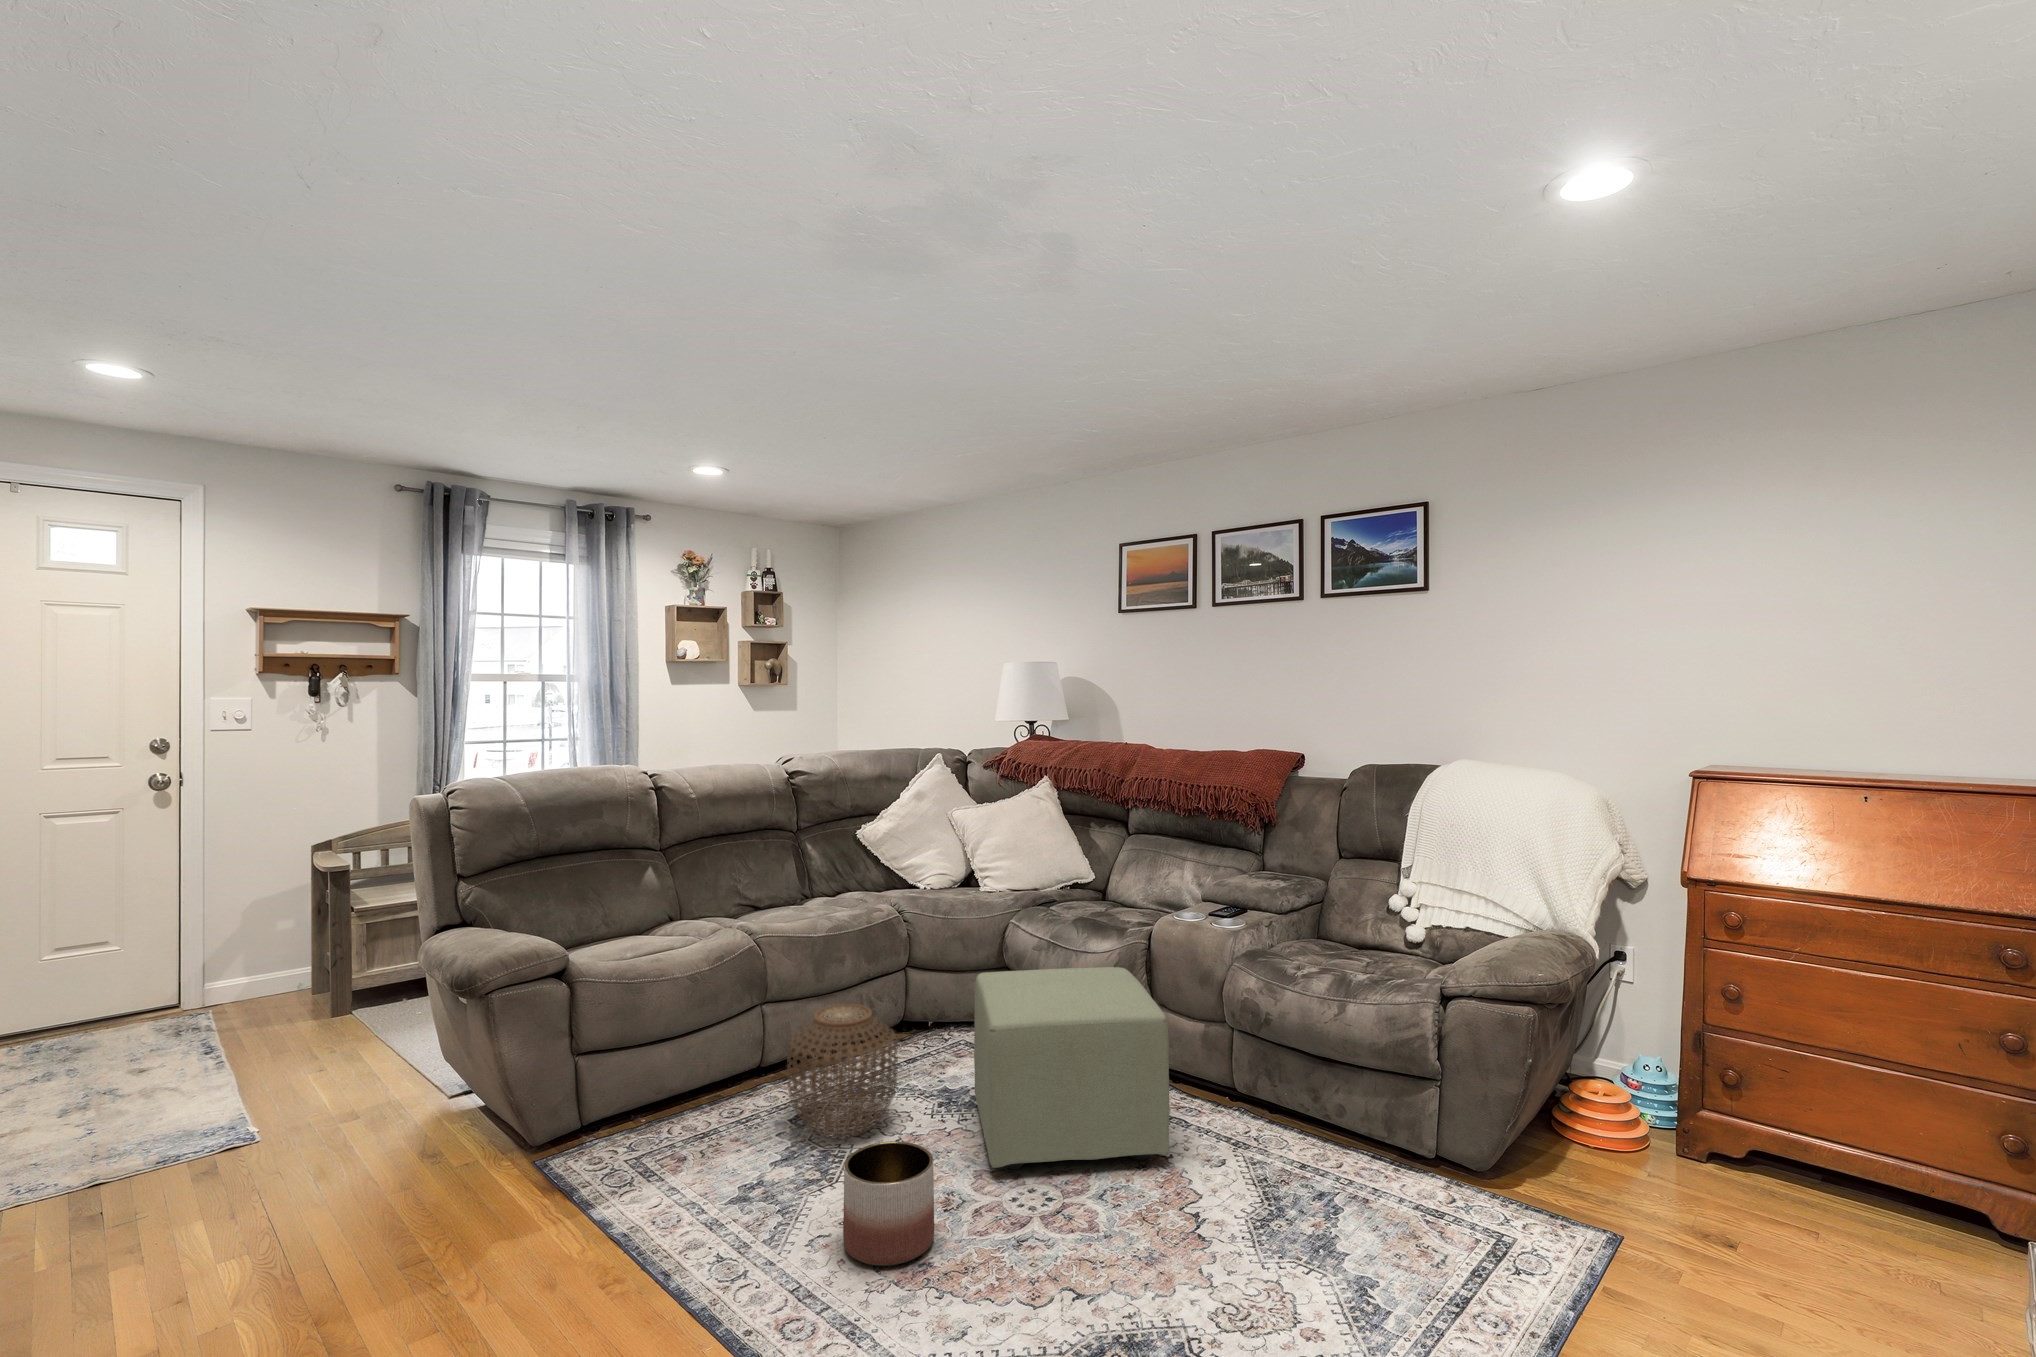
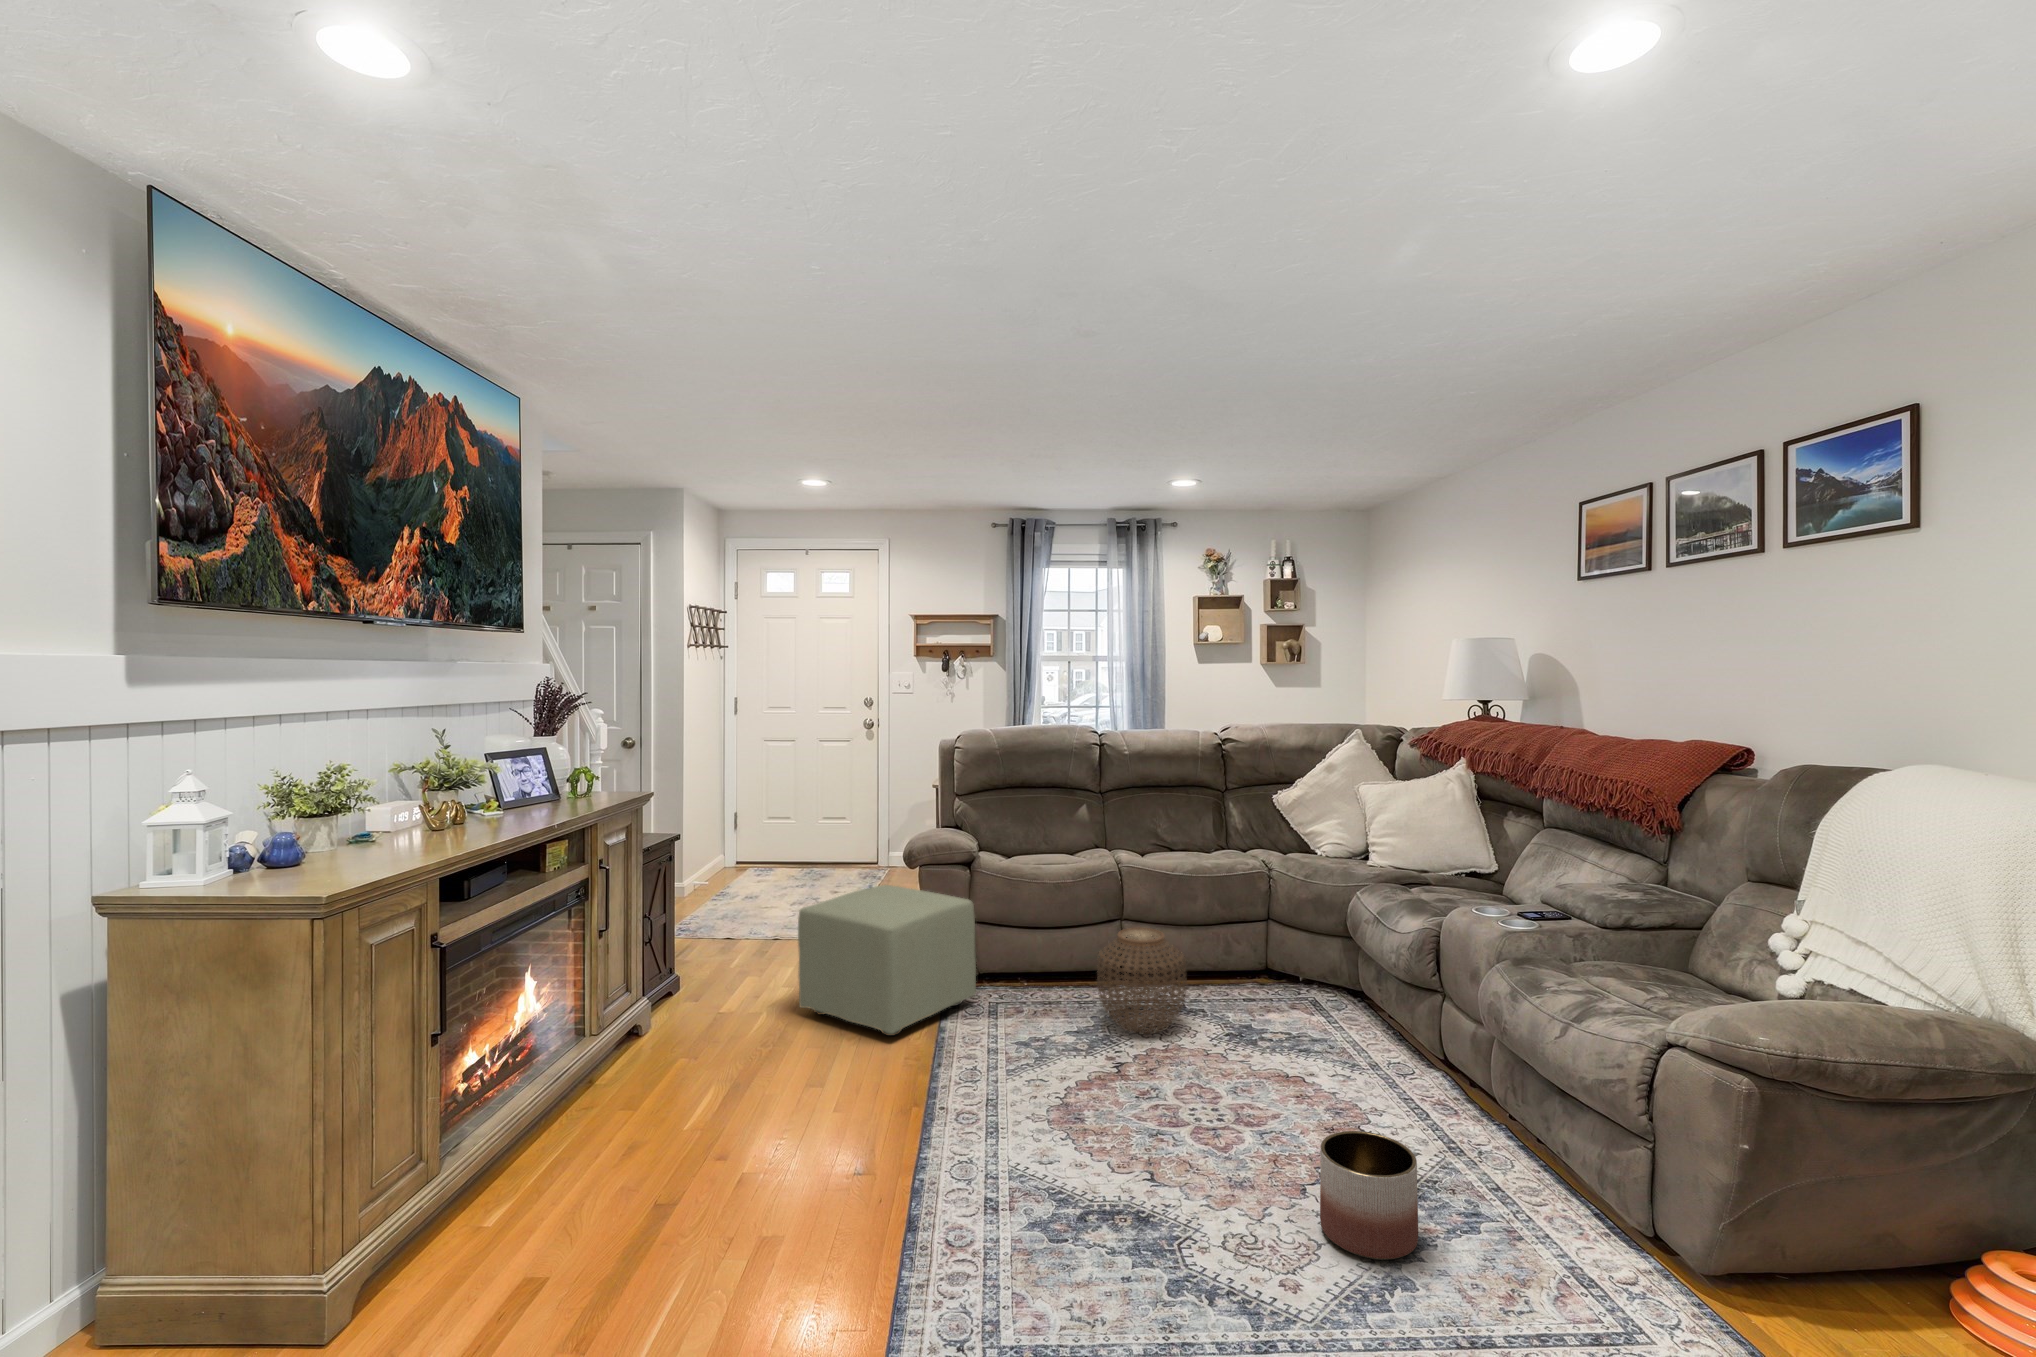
ottoman: present [974,967,1170,1169] -> present [798,885,976,1036]
planter: present [843,1141,934,1266] -> present [1320,1131,1418,1260]

